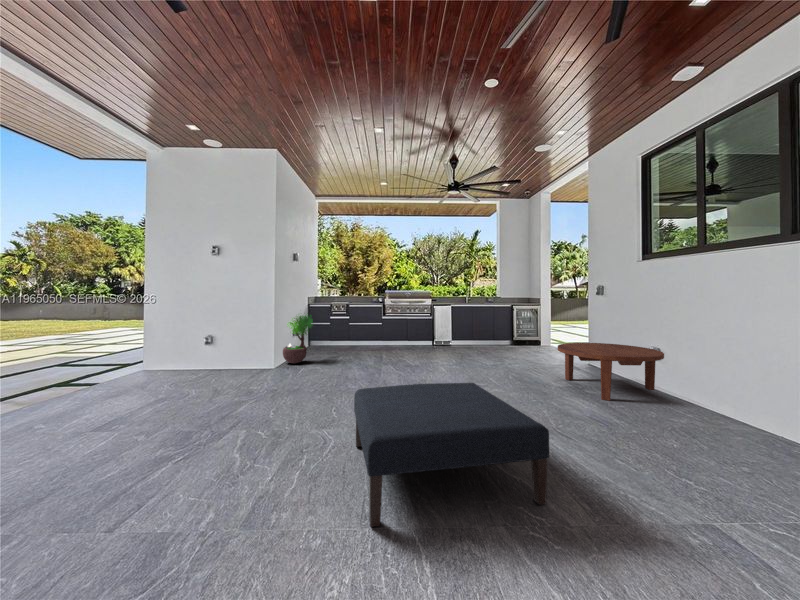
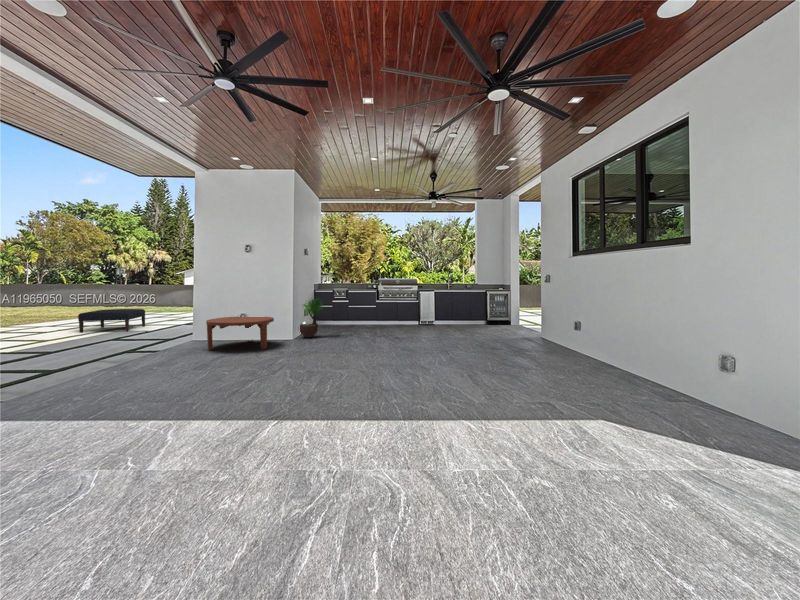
coffee table: present [558,343,664,401] -> present [206,317,274,350]
ottoman: present [354,383,549,527] -> present [78,309,145,333]

